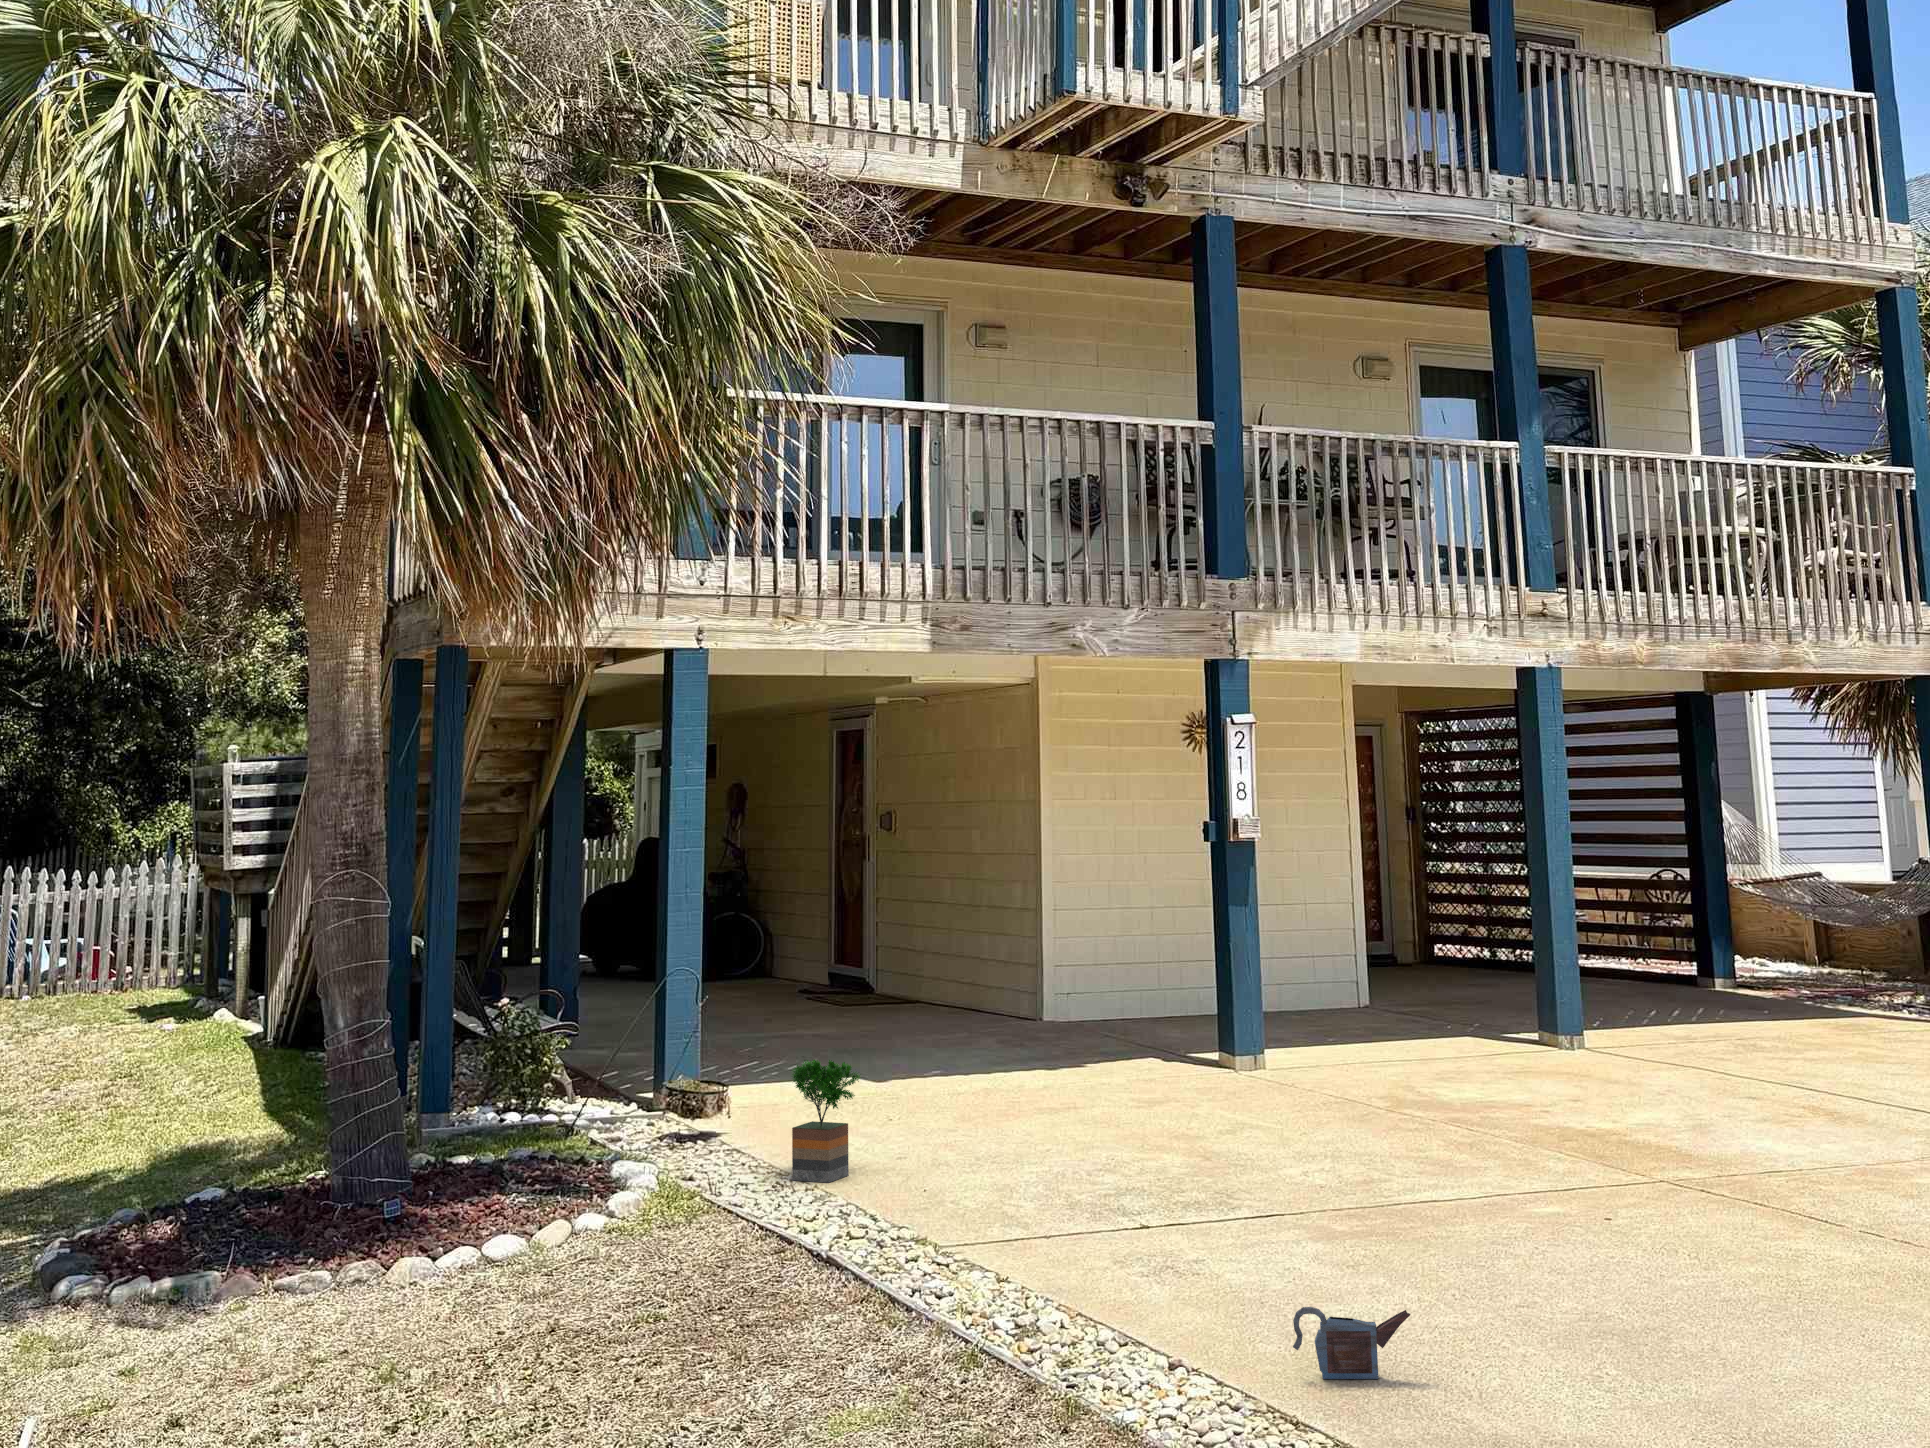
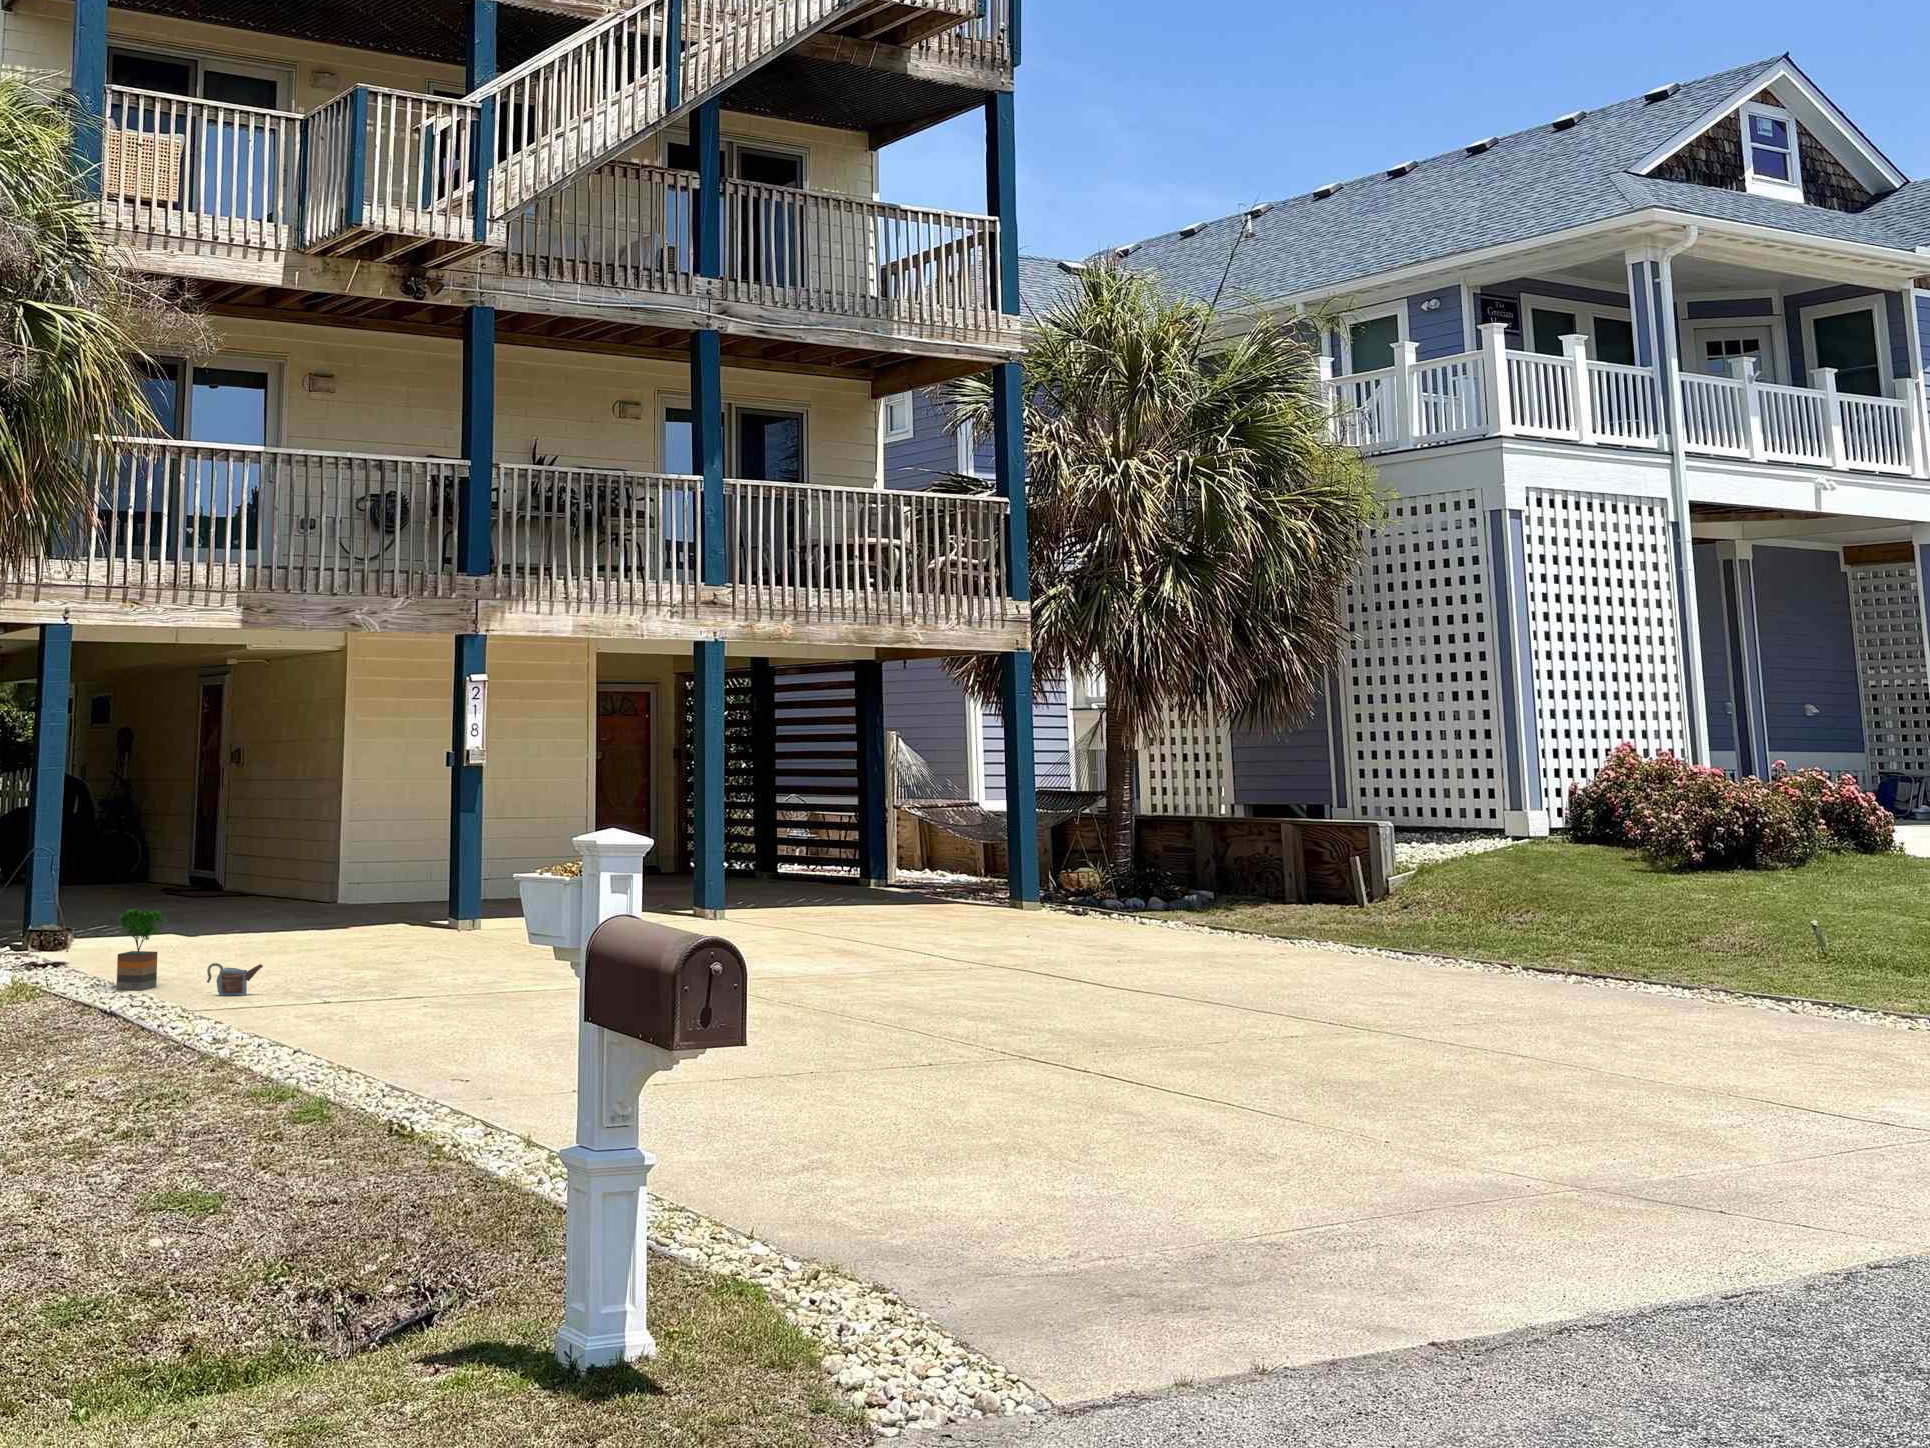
watering can: present [1293,1307,1410,1379] -> present [207,963,263,996]

